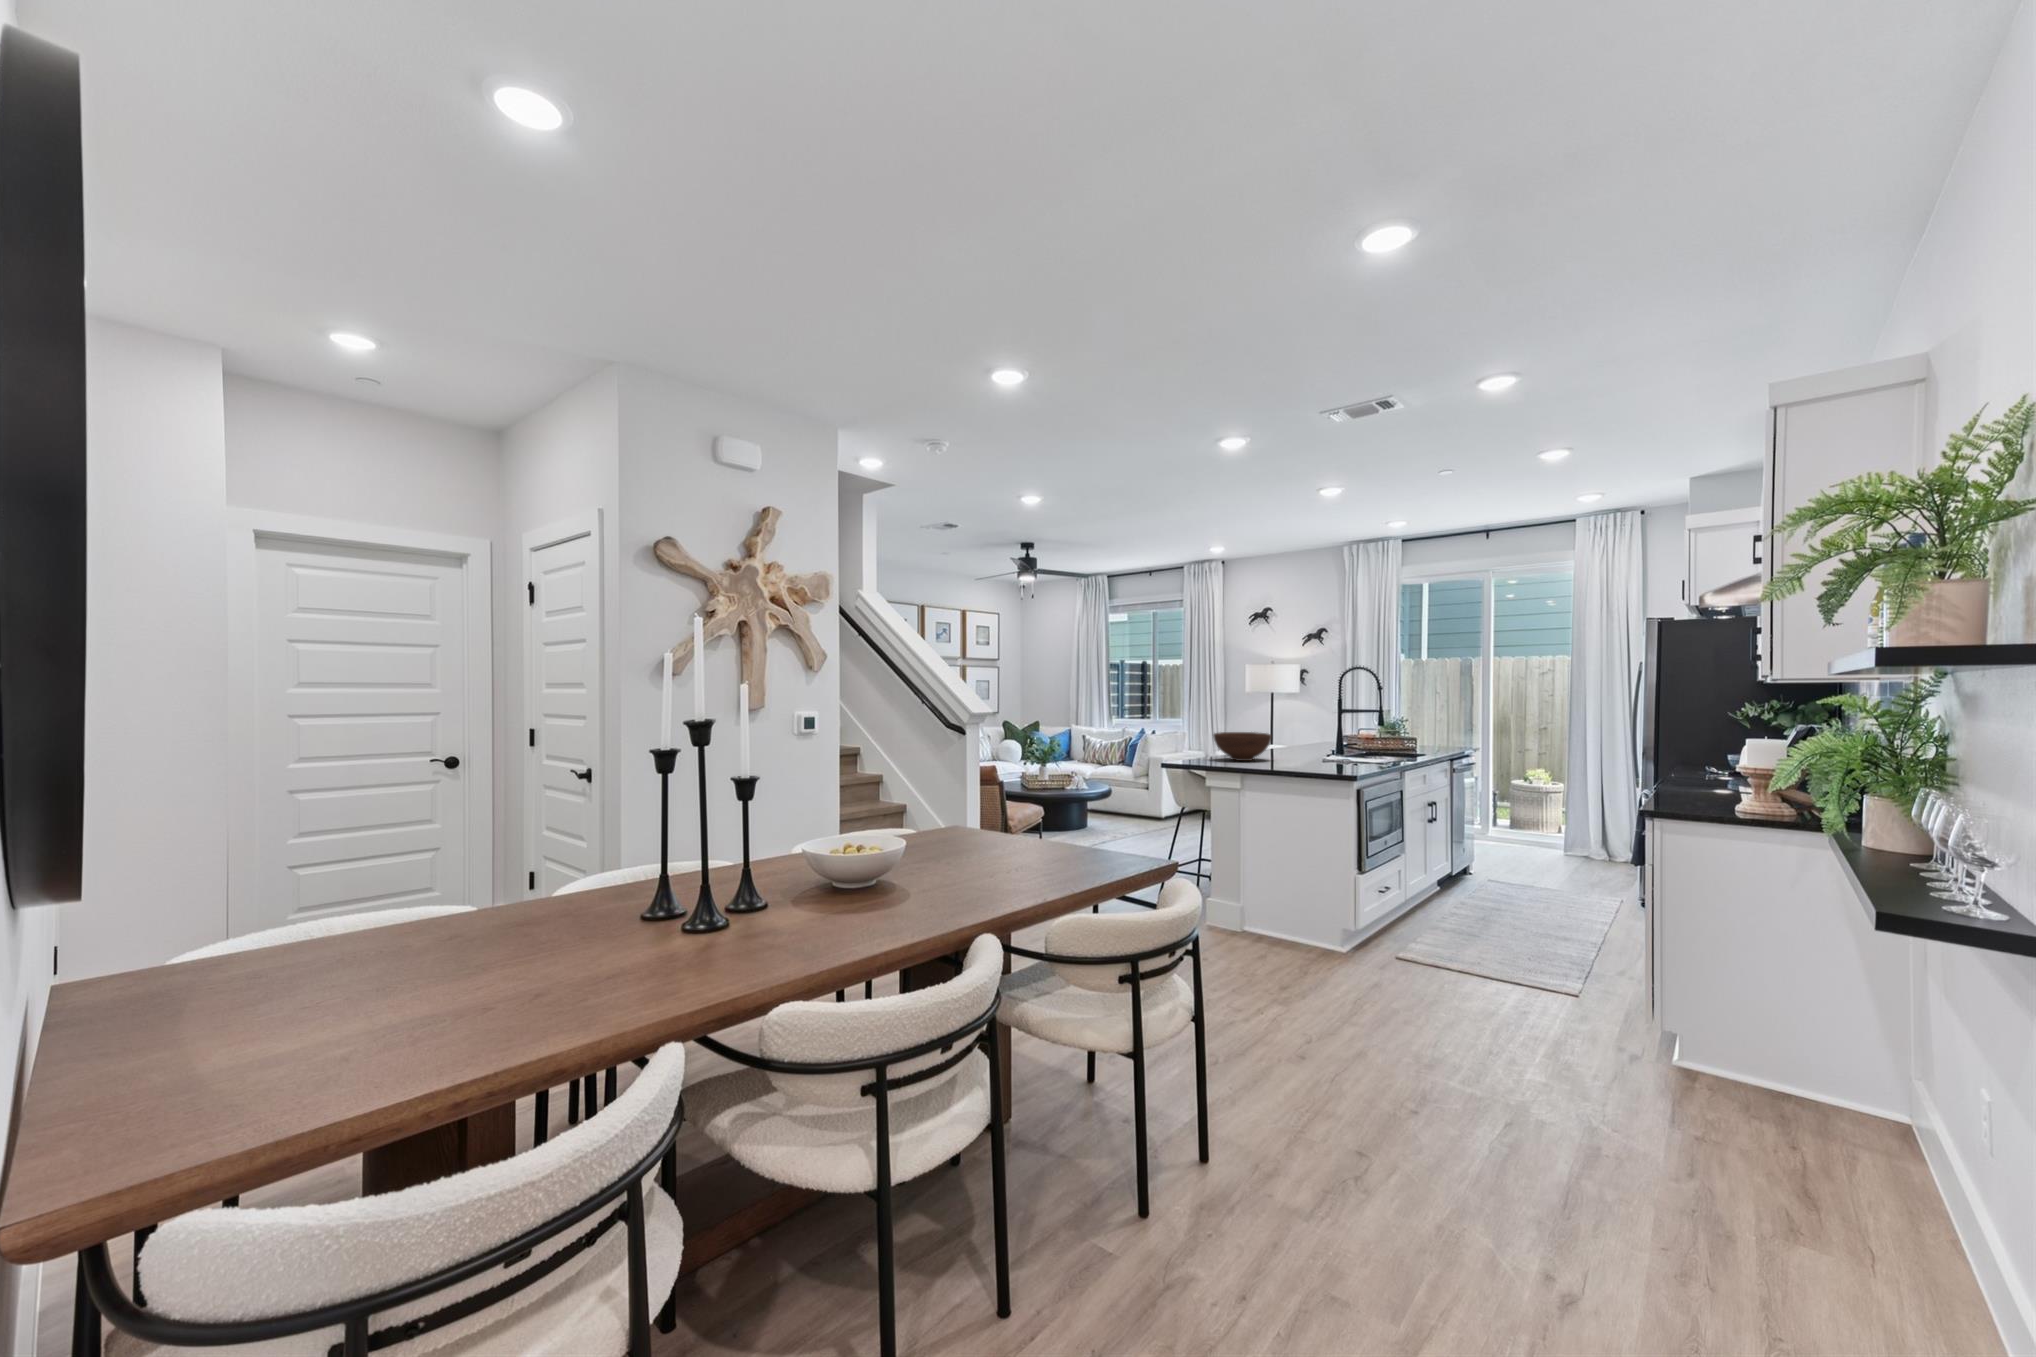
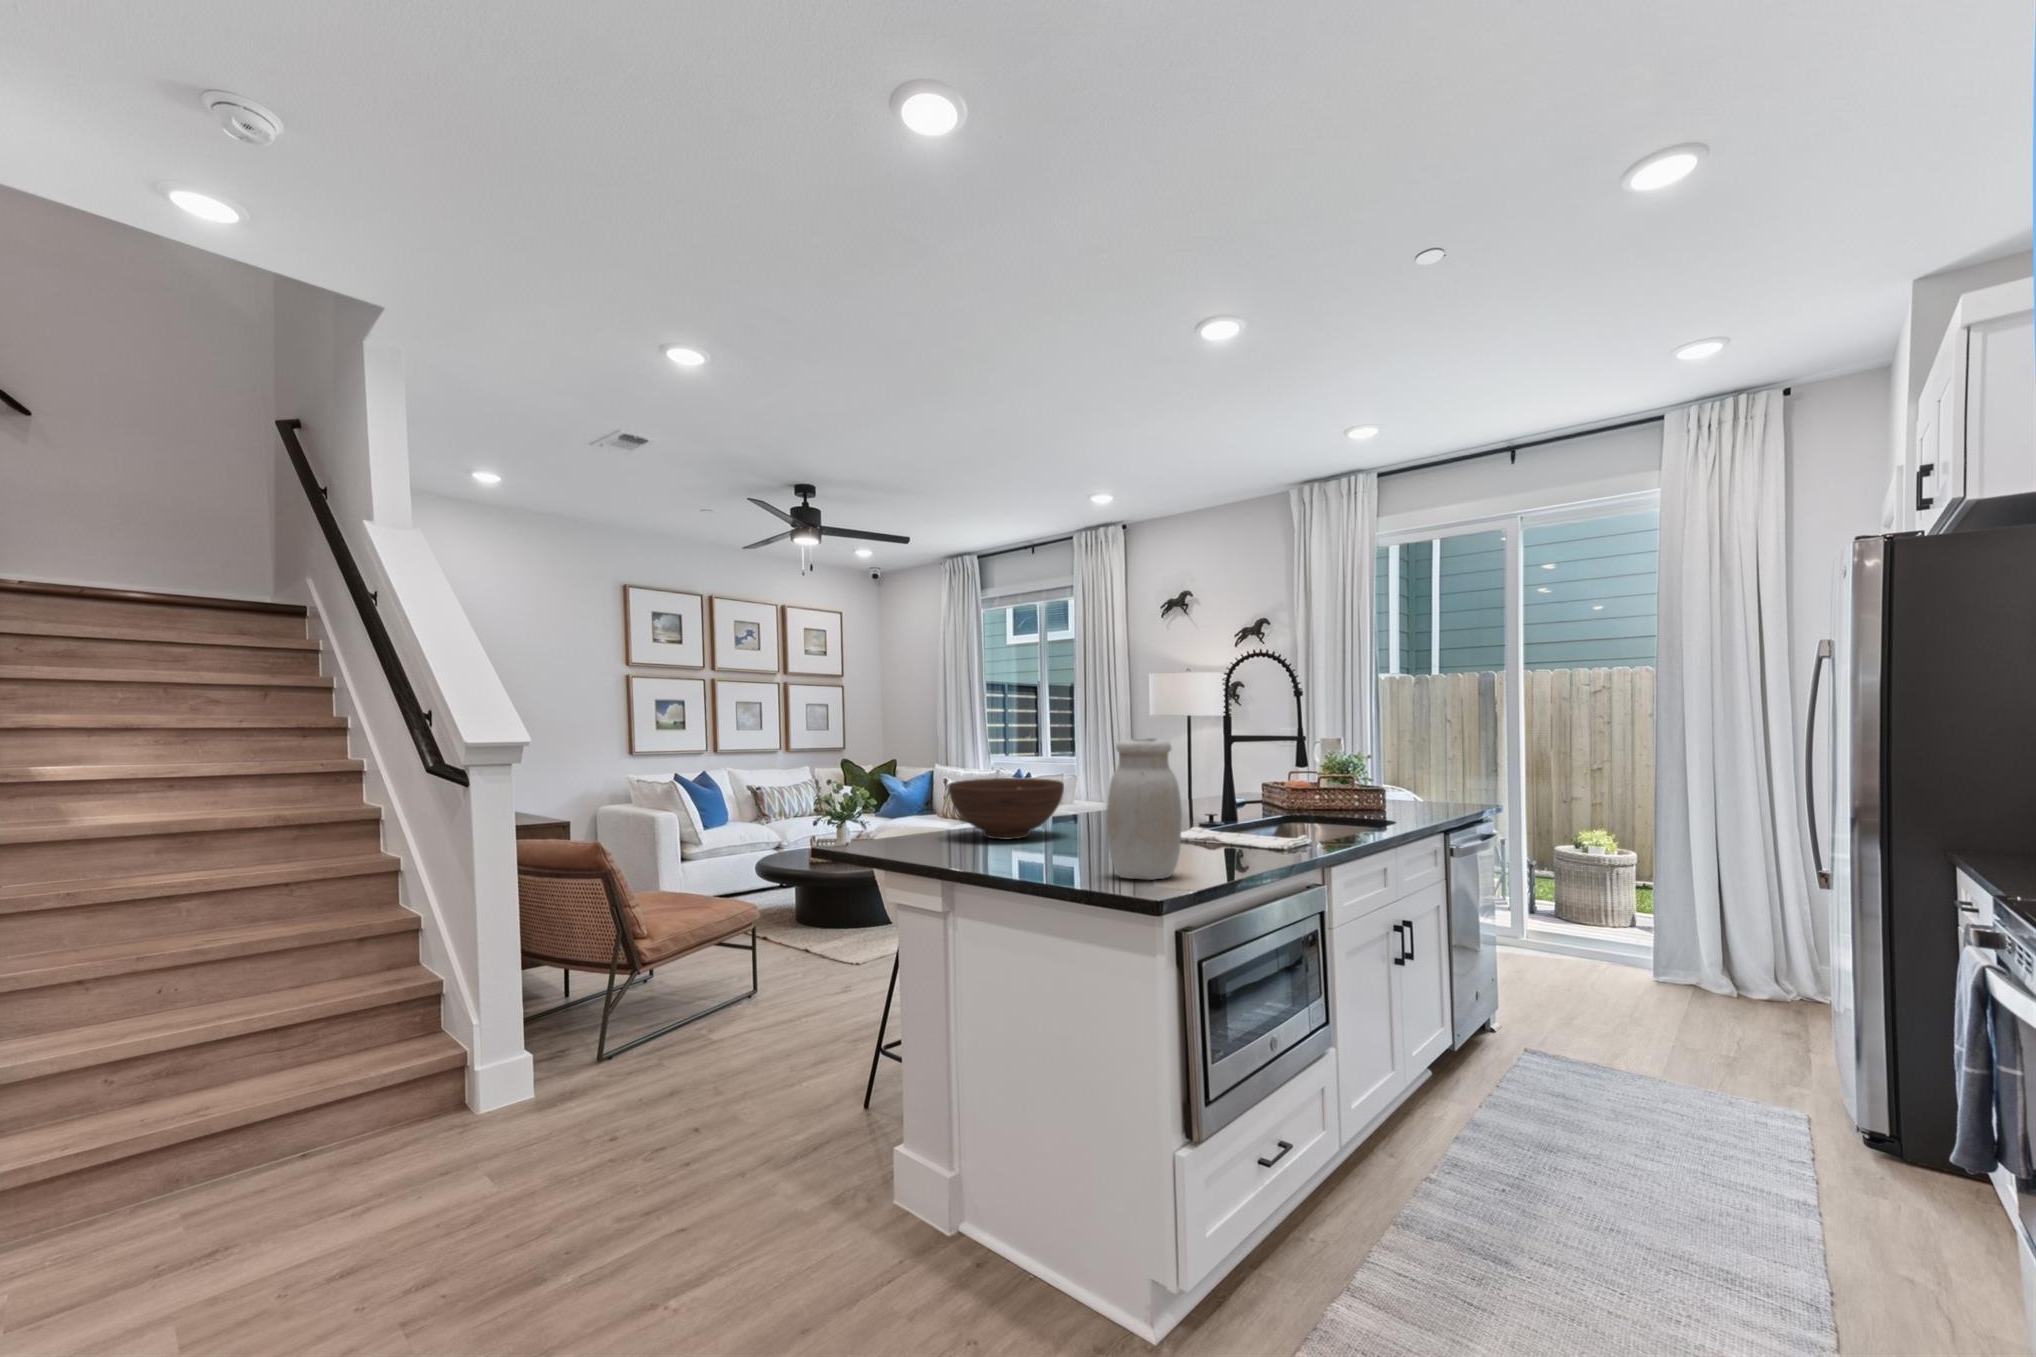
jar: none [1323,714,1355,771] -> present [1107,738,1182,880]

